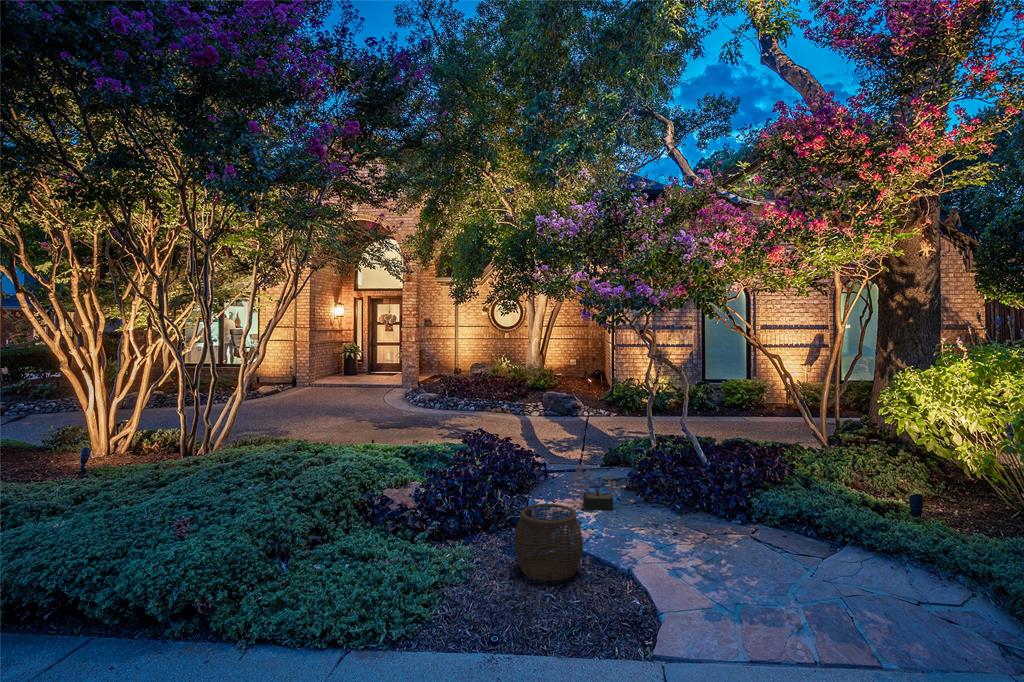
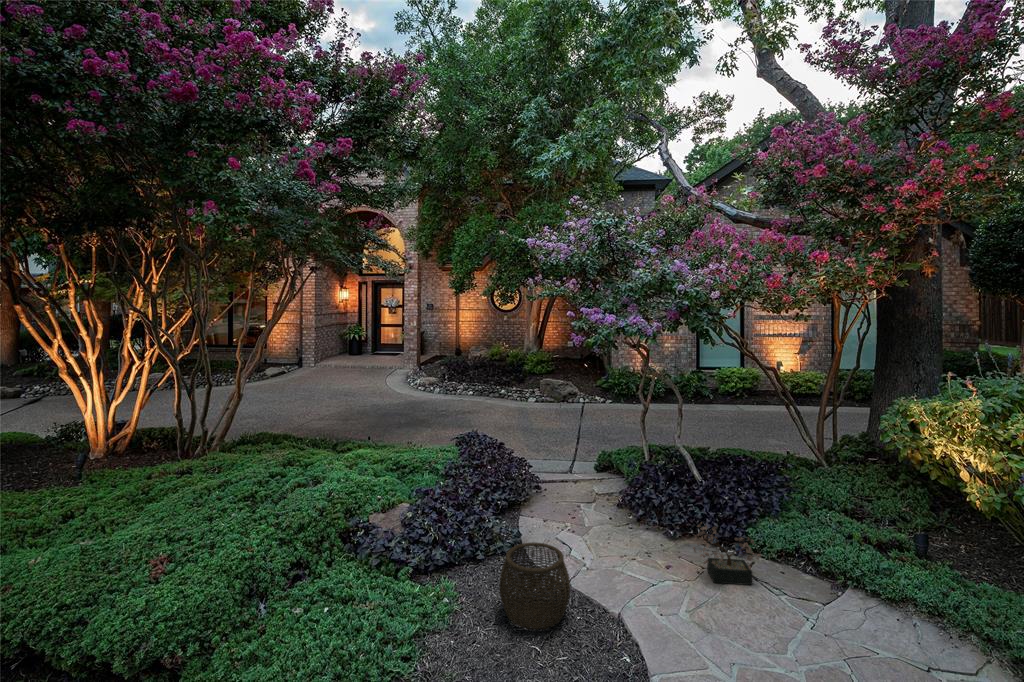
decorative plant: present [570,464,621,510] -> present [693,522,761,585]

